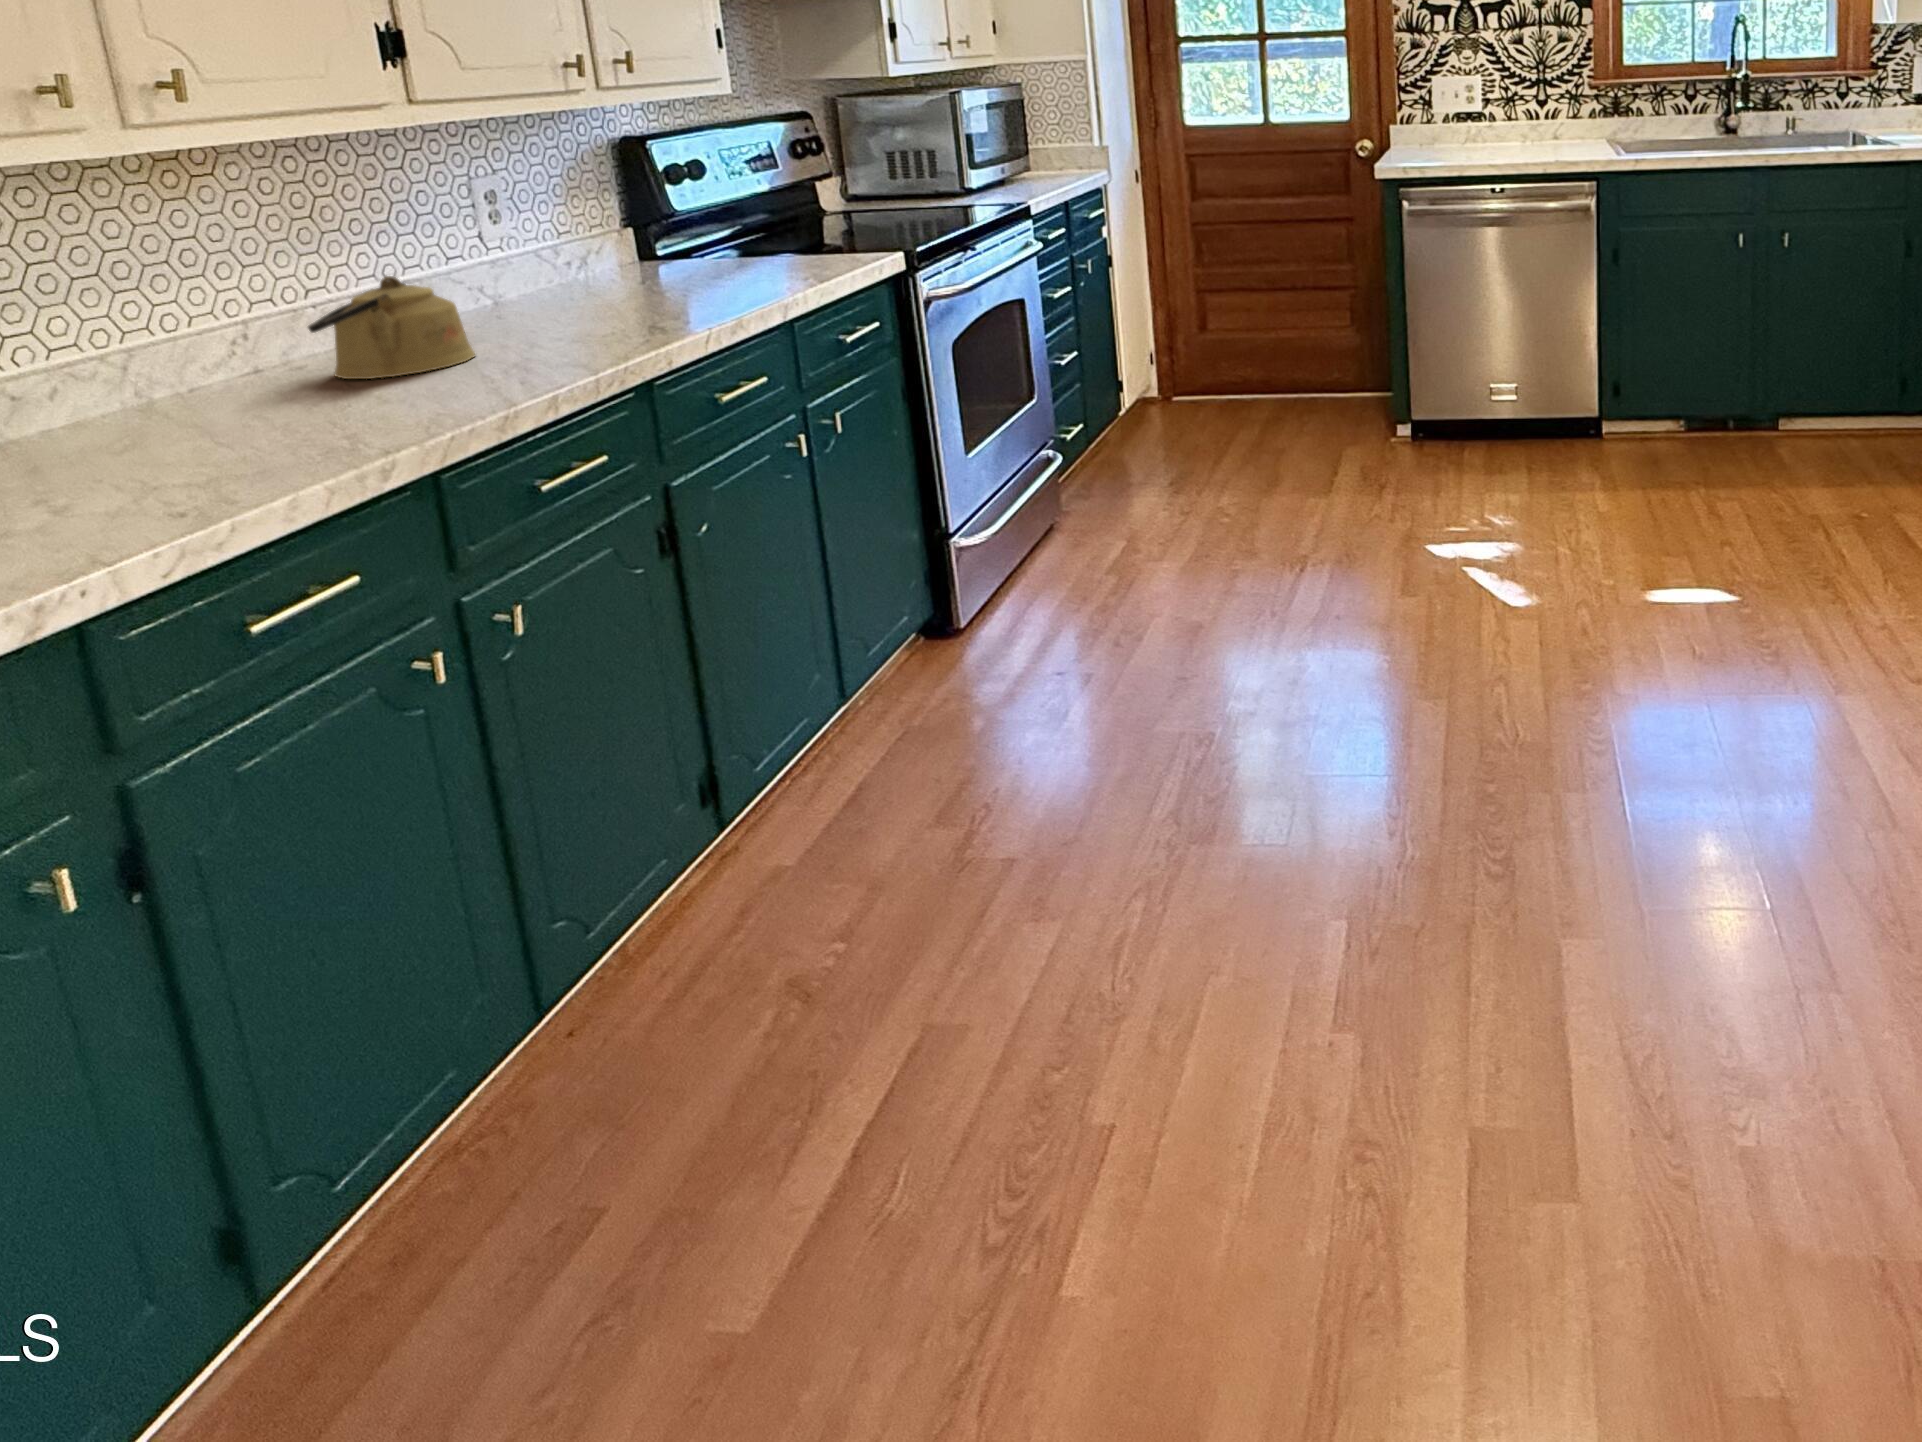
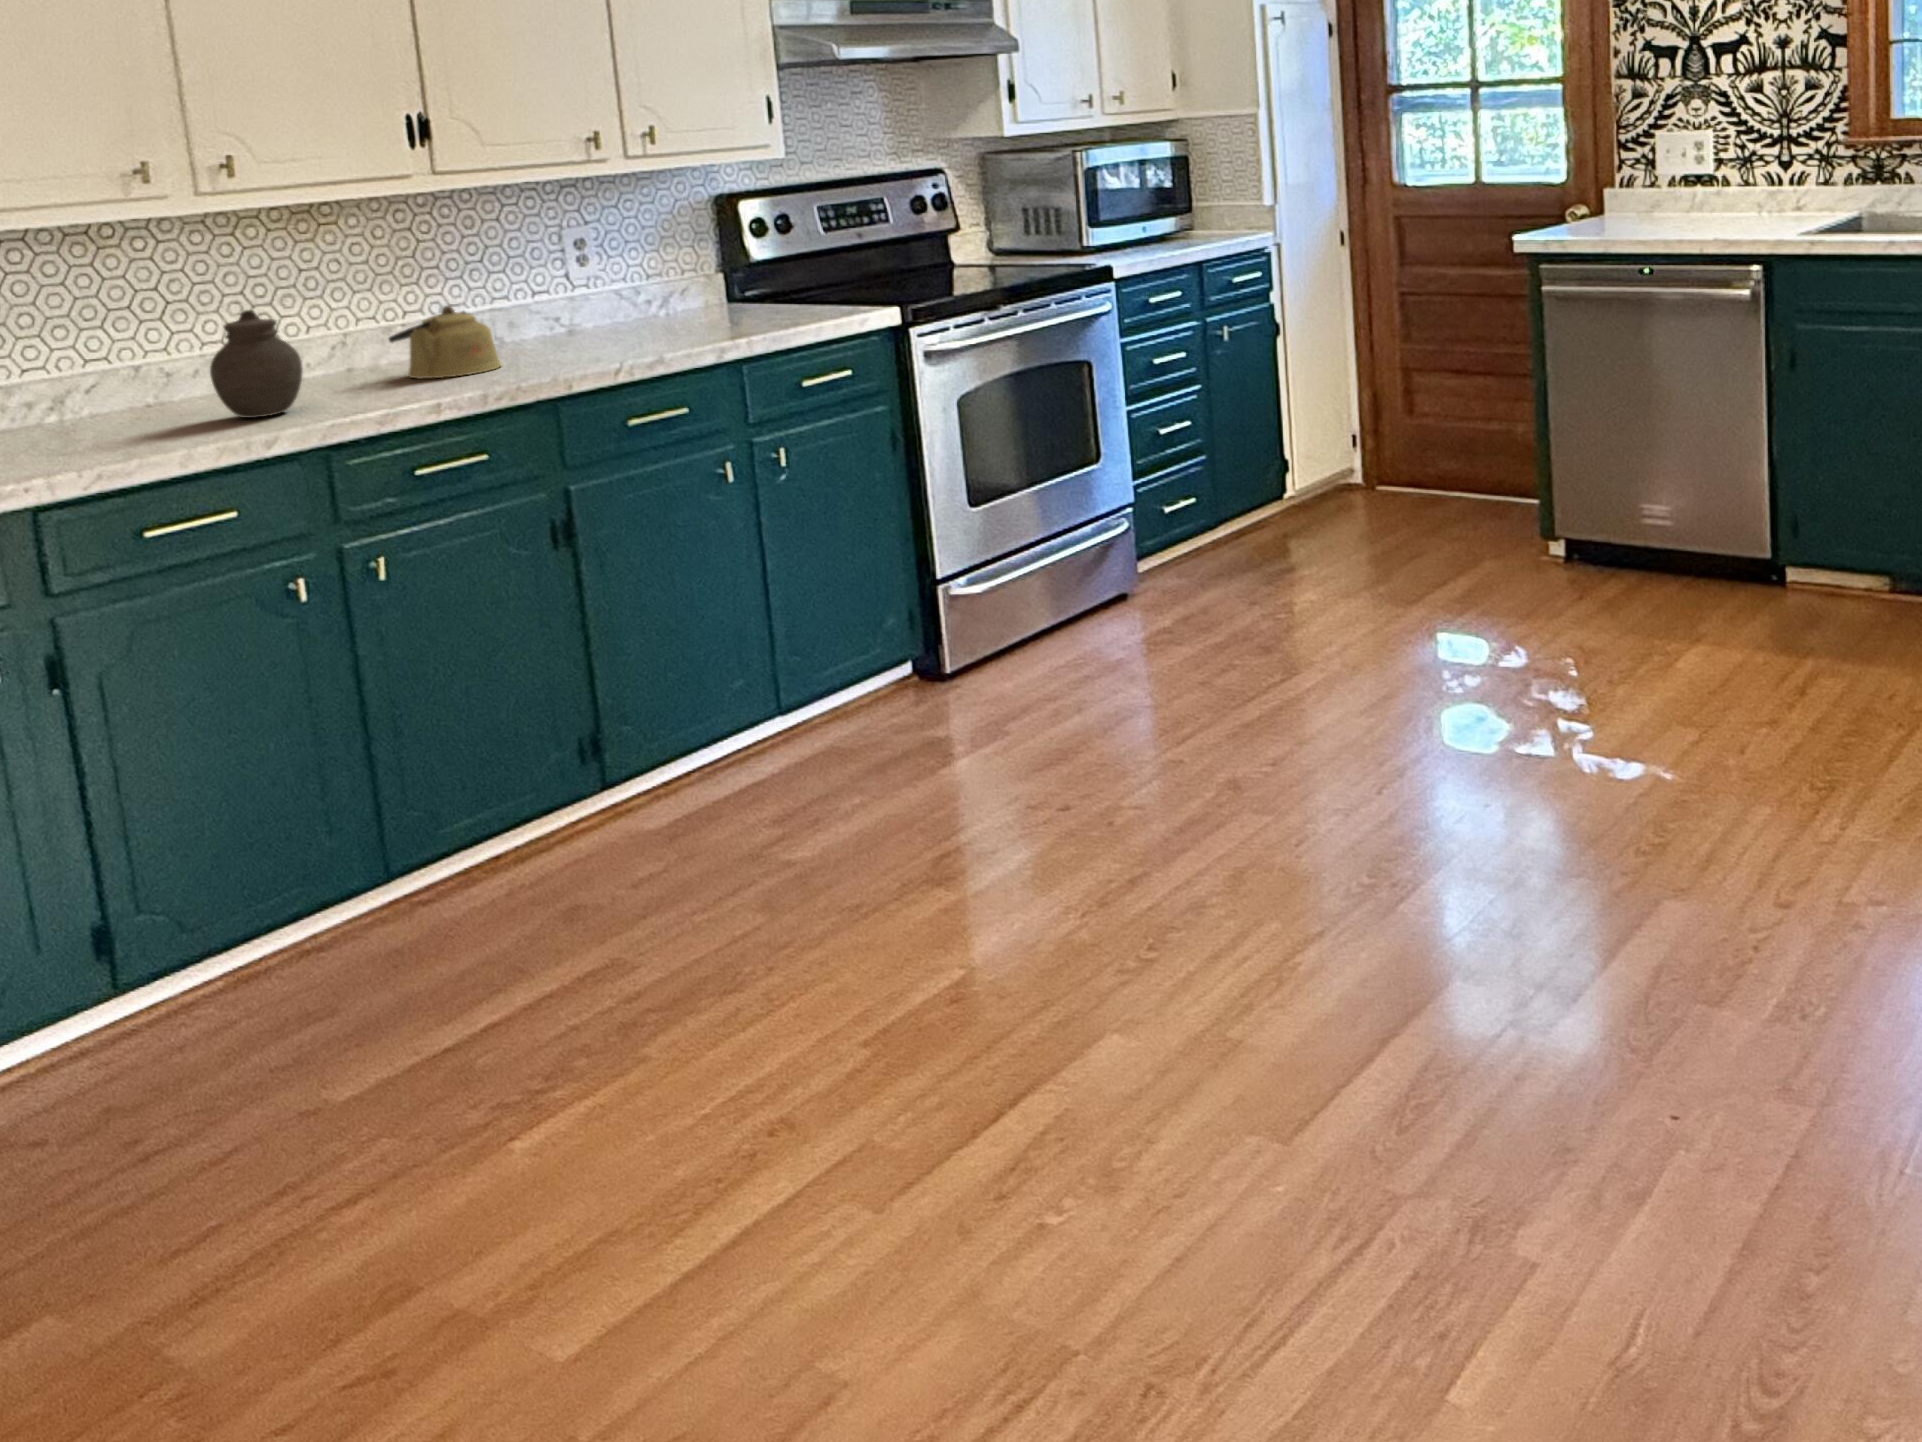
jar: none [91,295,257,462] -> present [210,310,303,418]

